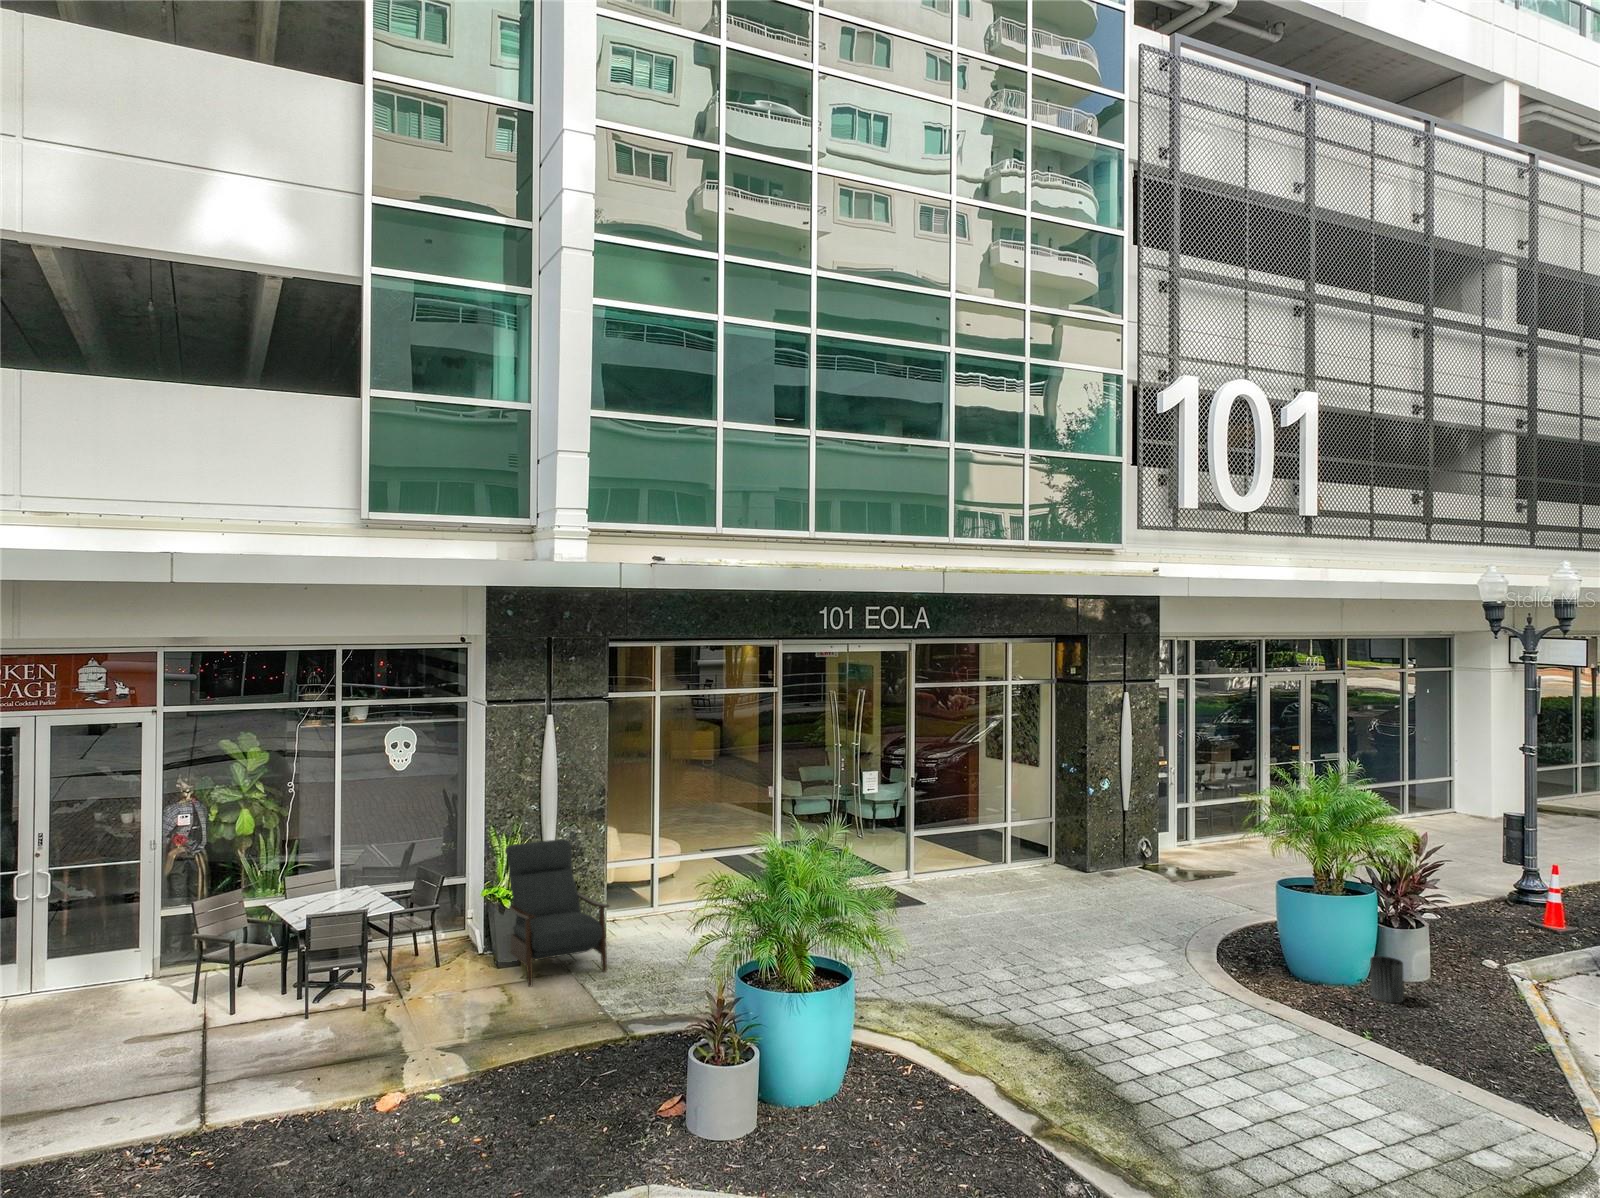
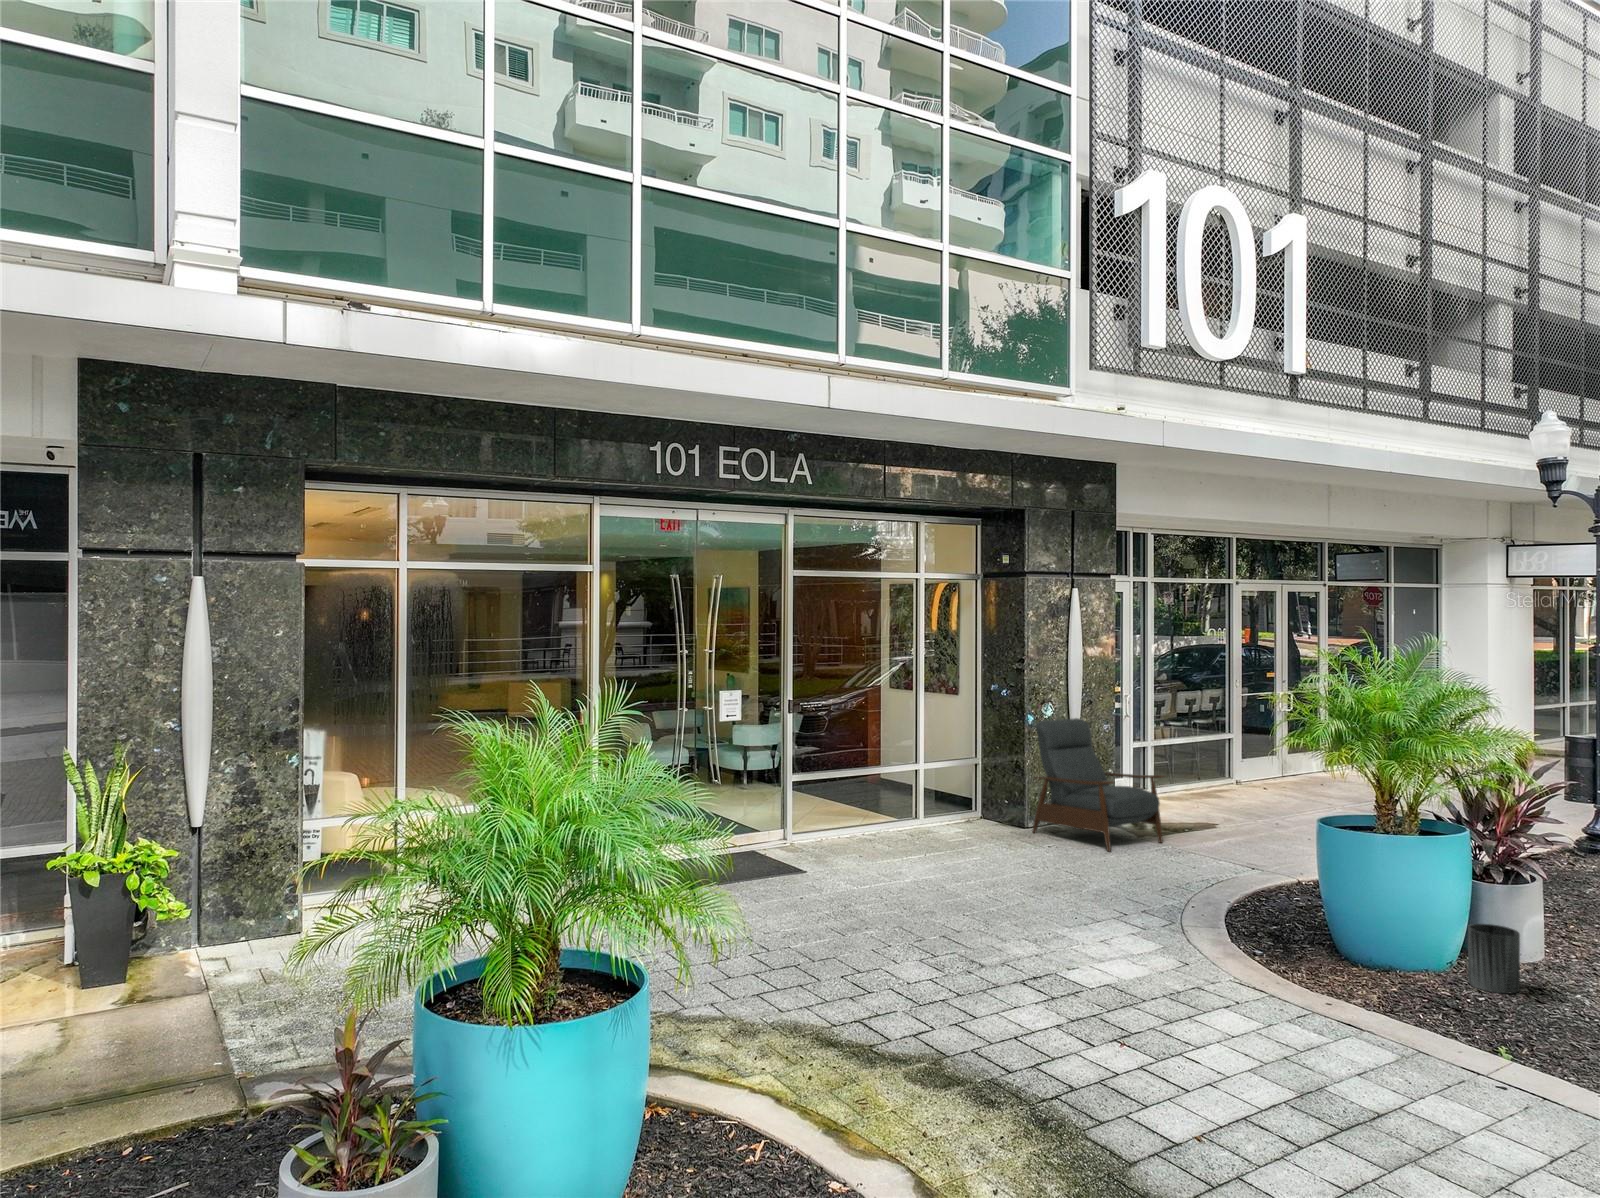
chair: present [505,839,609,987] -> present [1032,718,1165,852]

